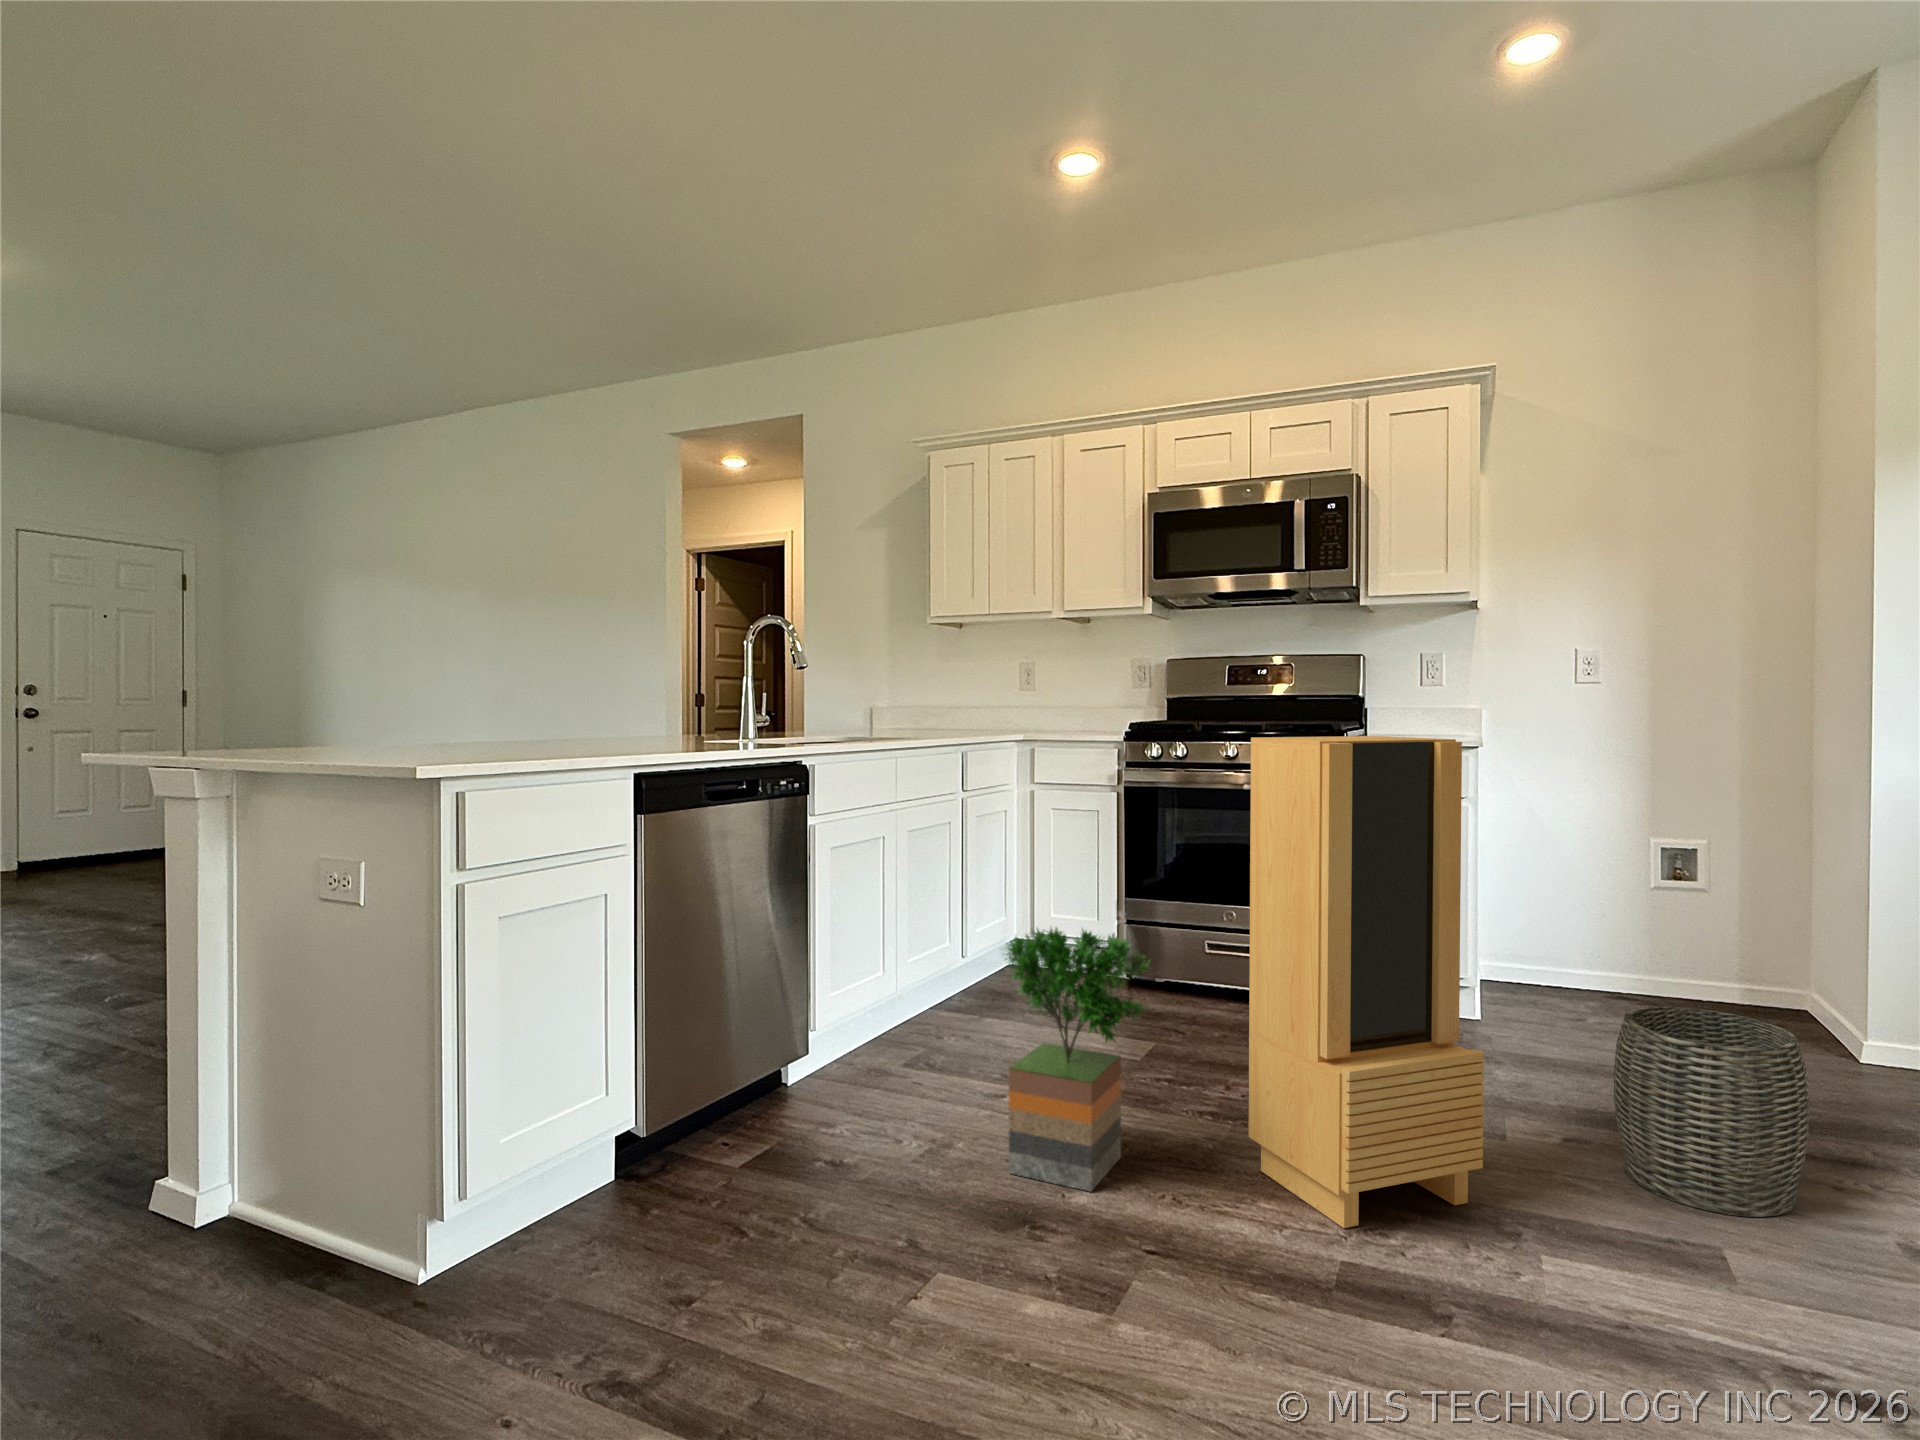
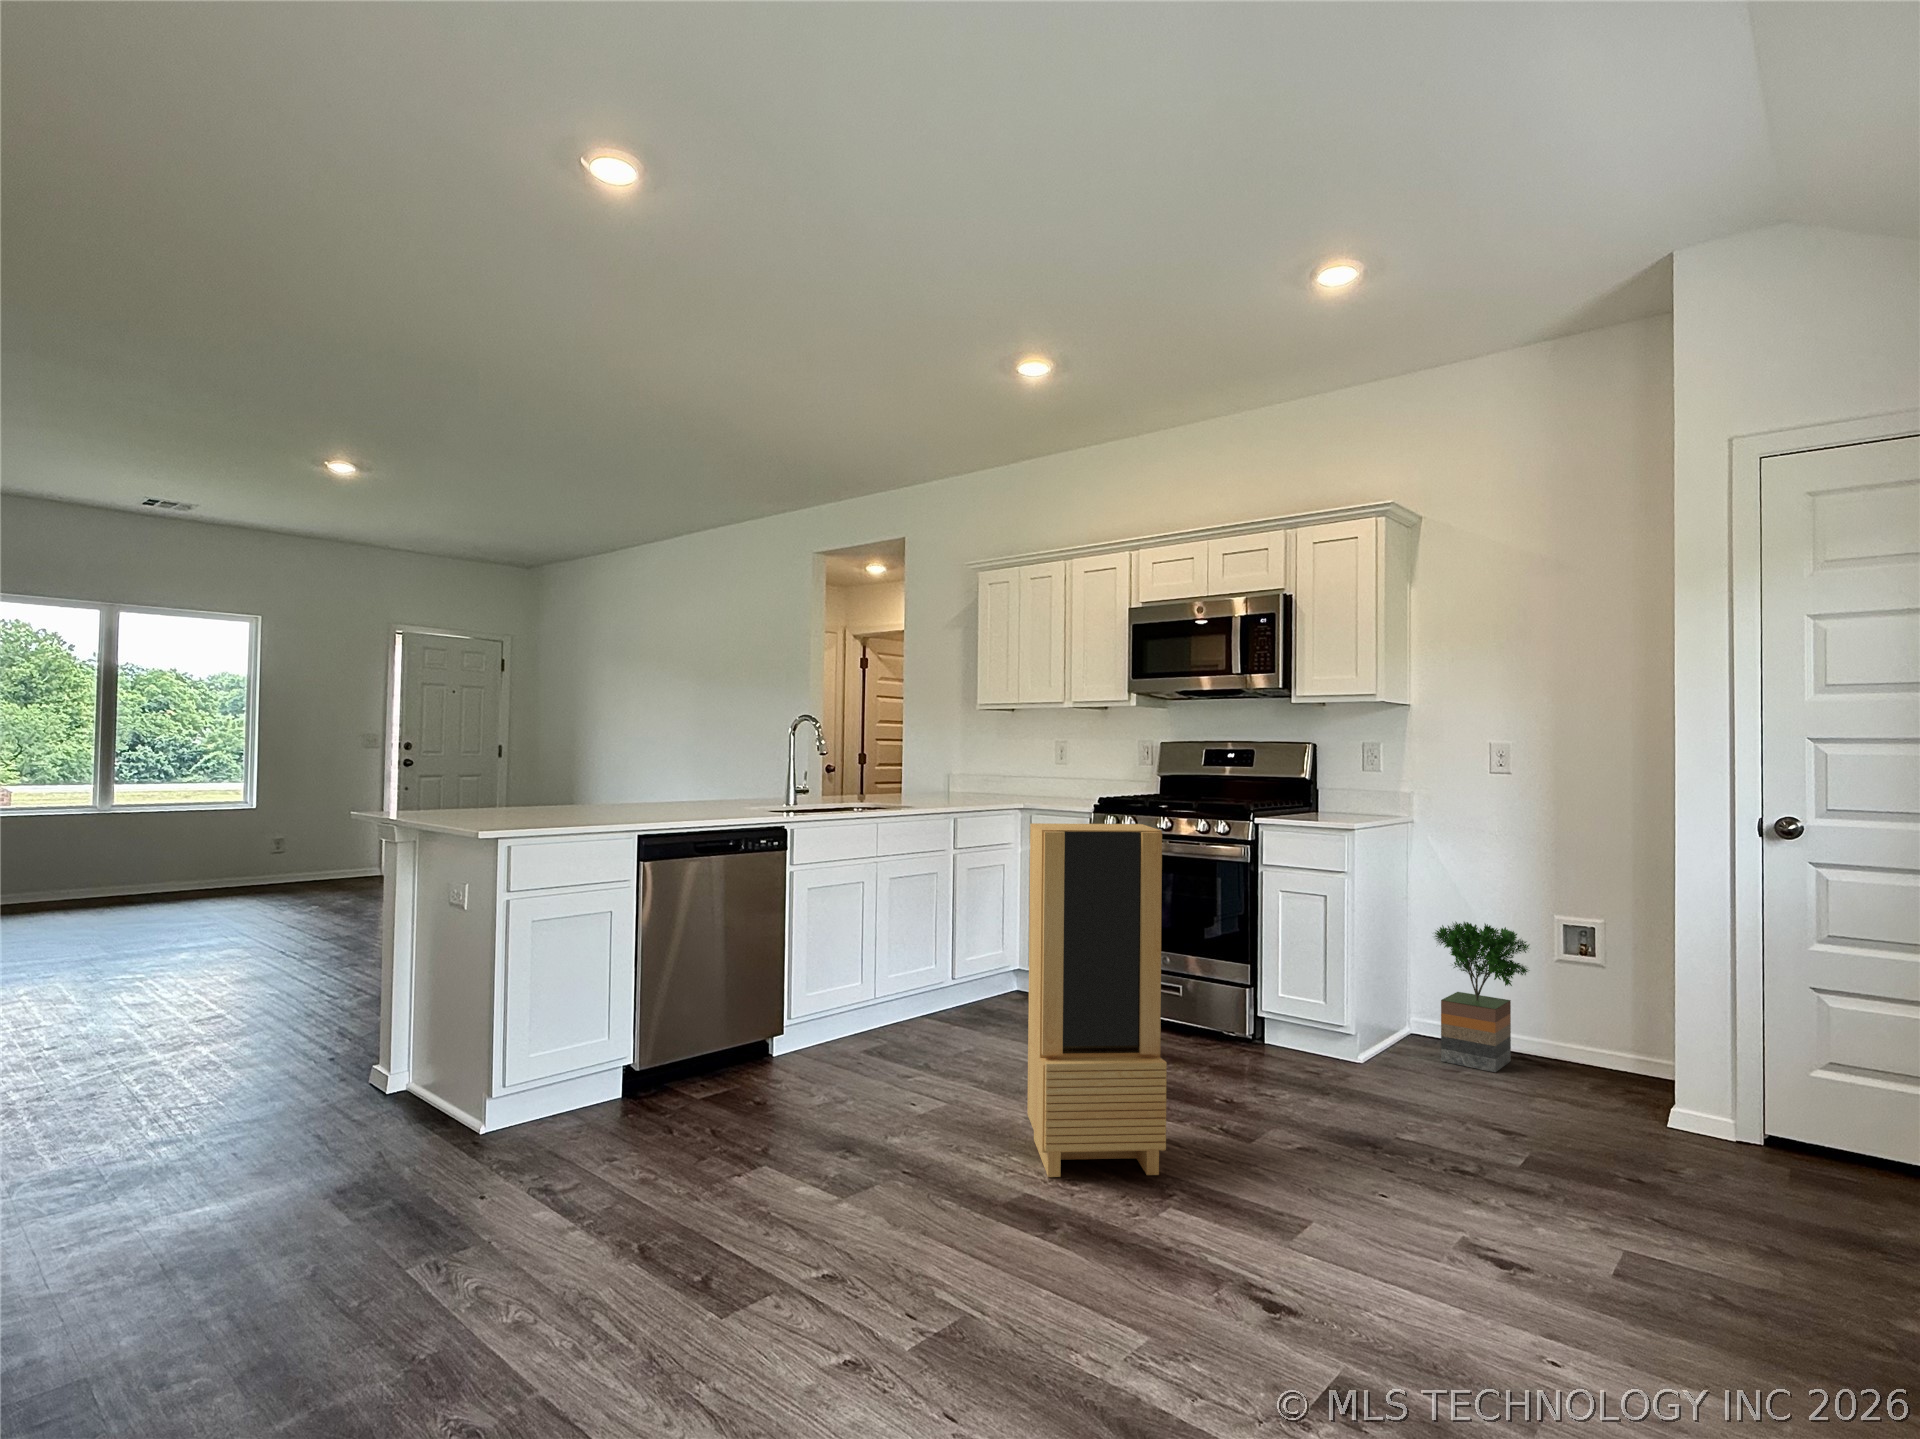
potted tree: present [1005,928,1150,1191] -> present [1434,922,1530,1072]
woven basket: present [1614,1007,1809,1217] -> none [1303,1046,1436,1211]

